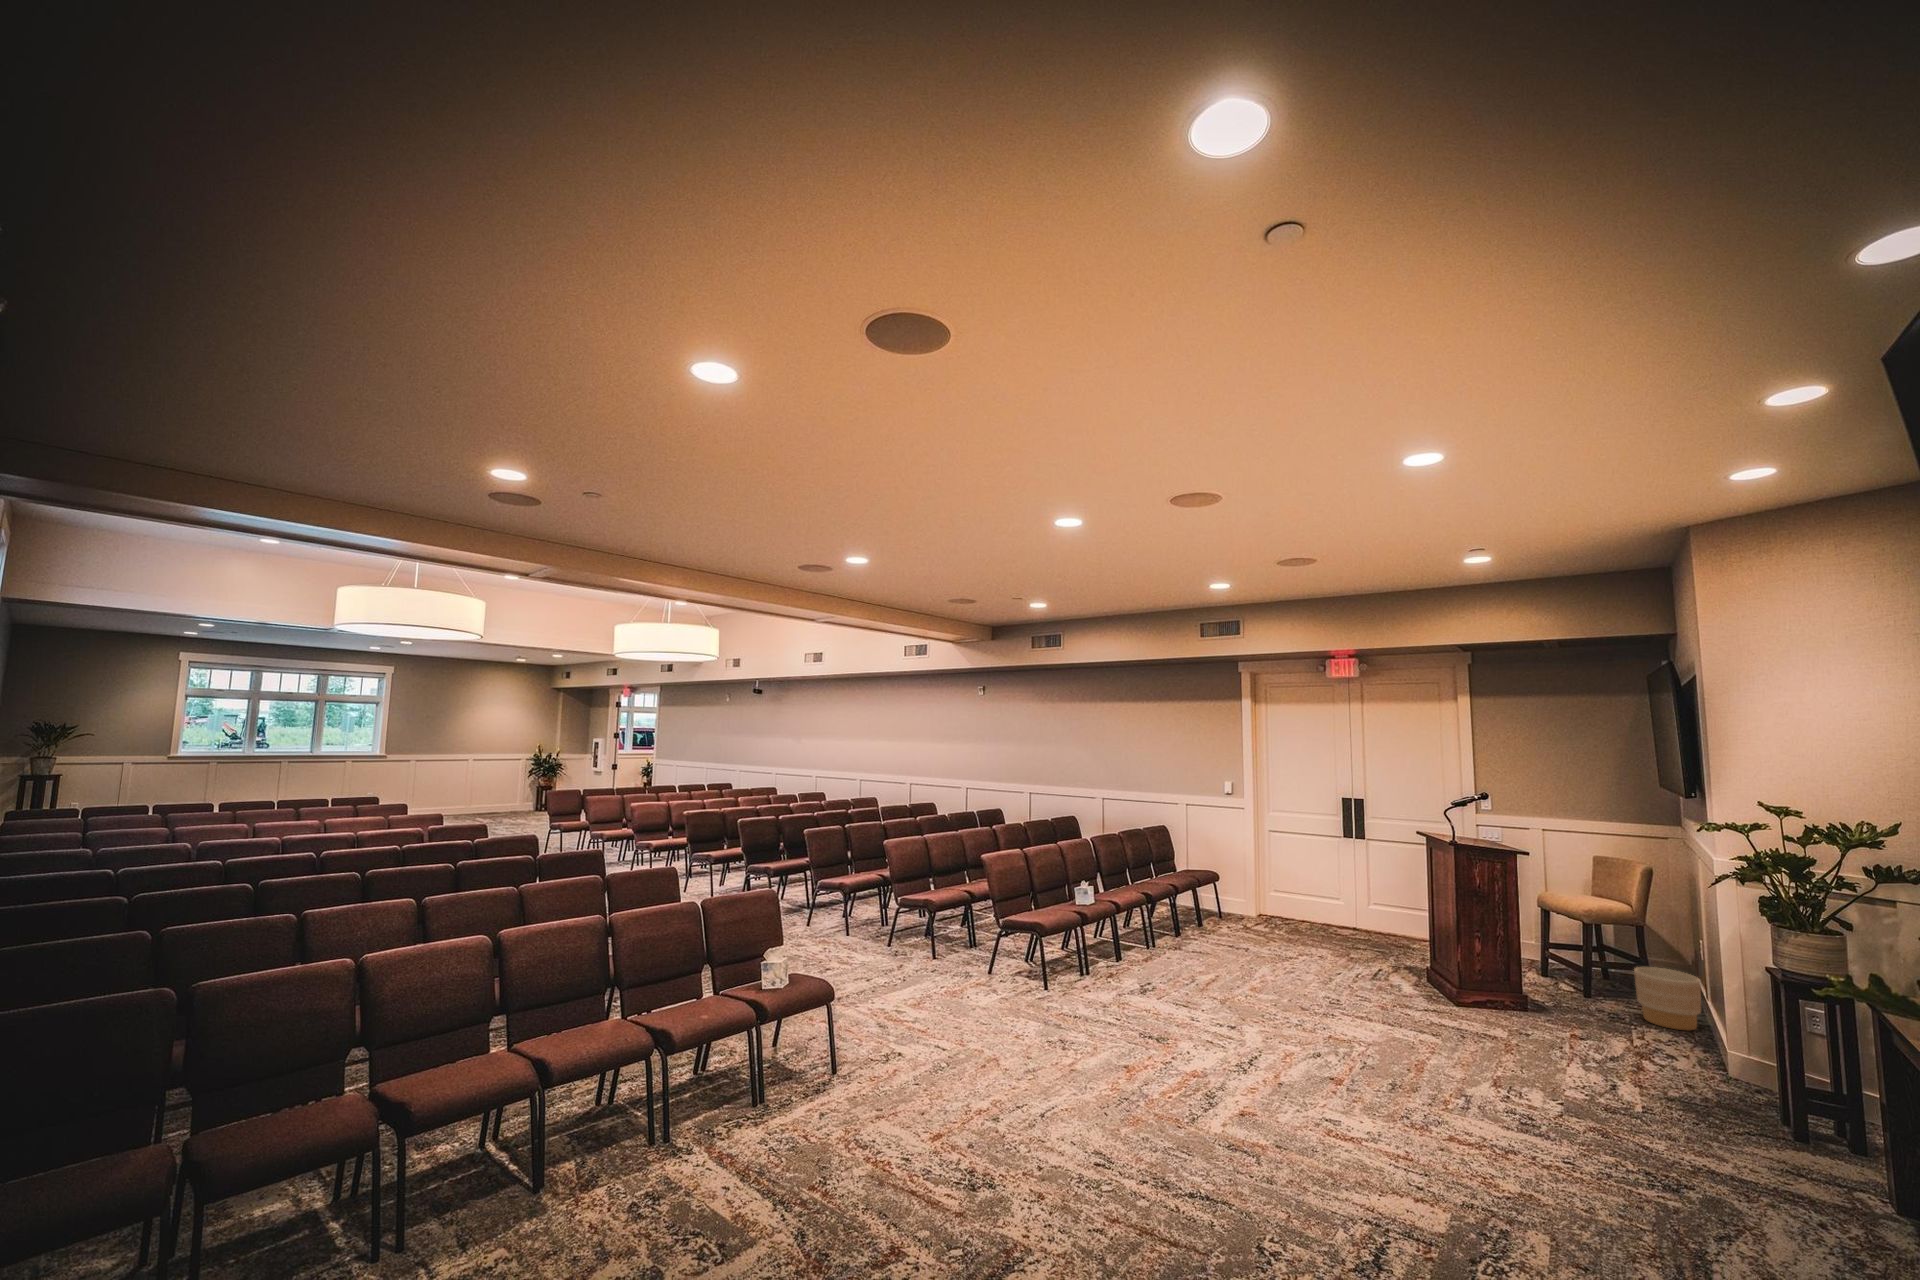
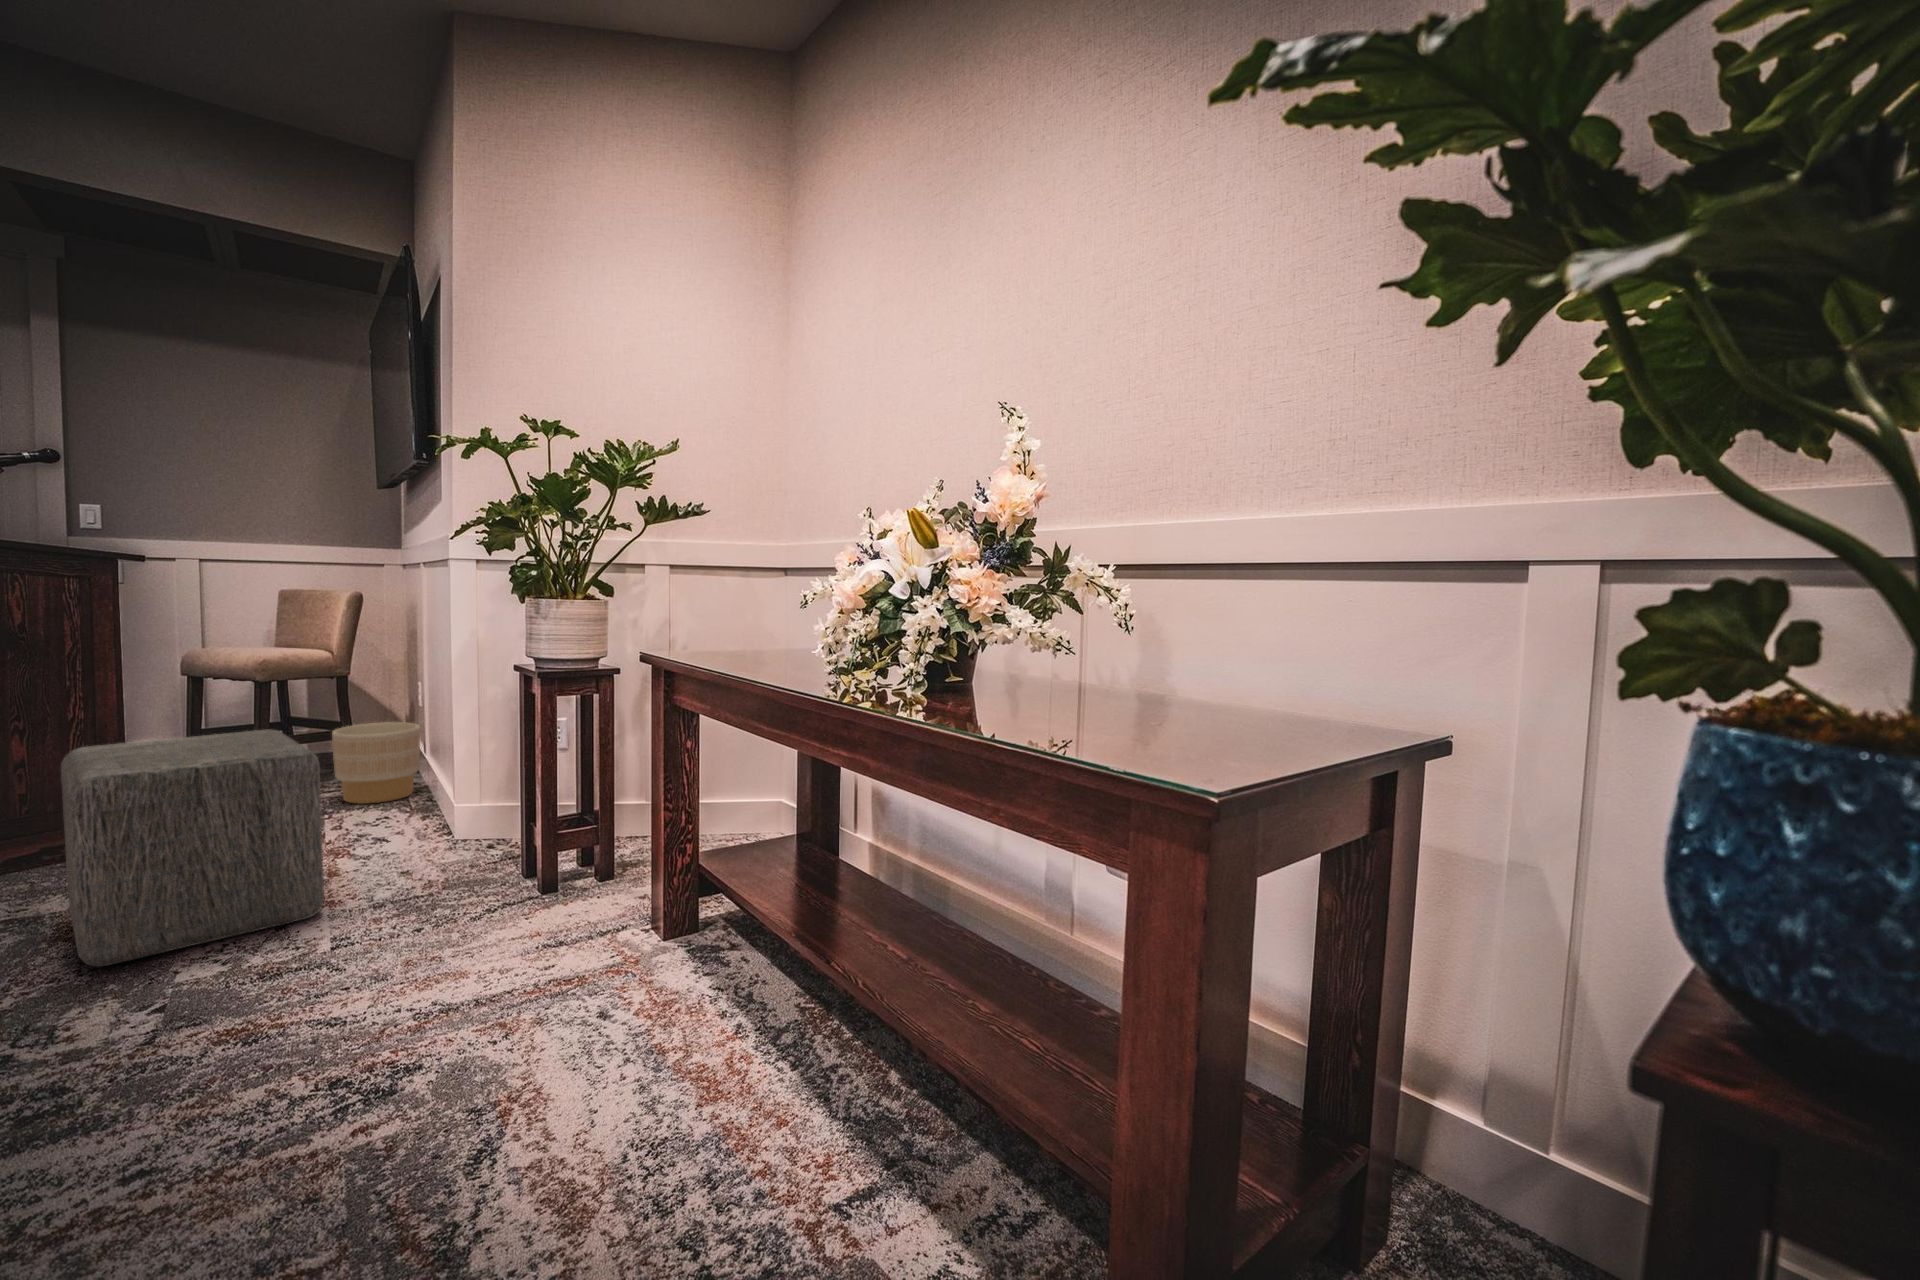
ottoman: none [1505,958,1636,1089] -> present [61,729,324,967]

